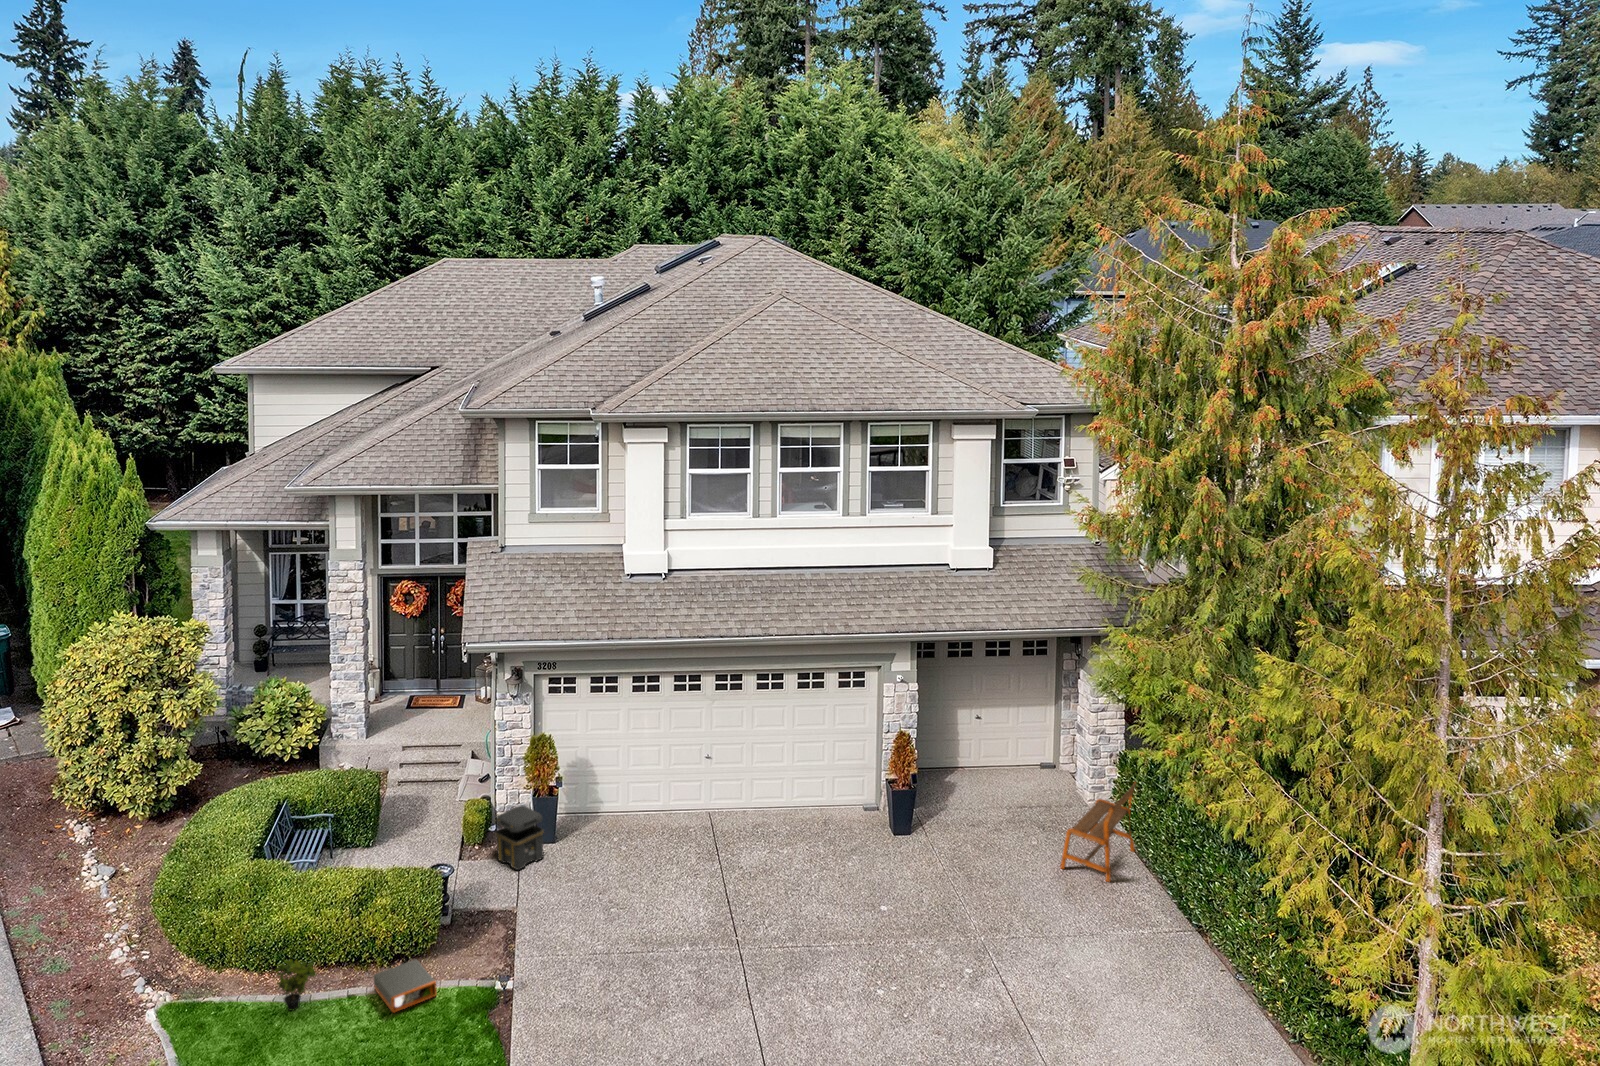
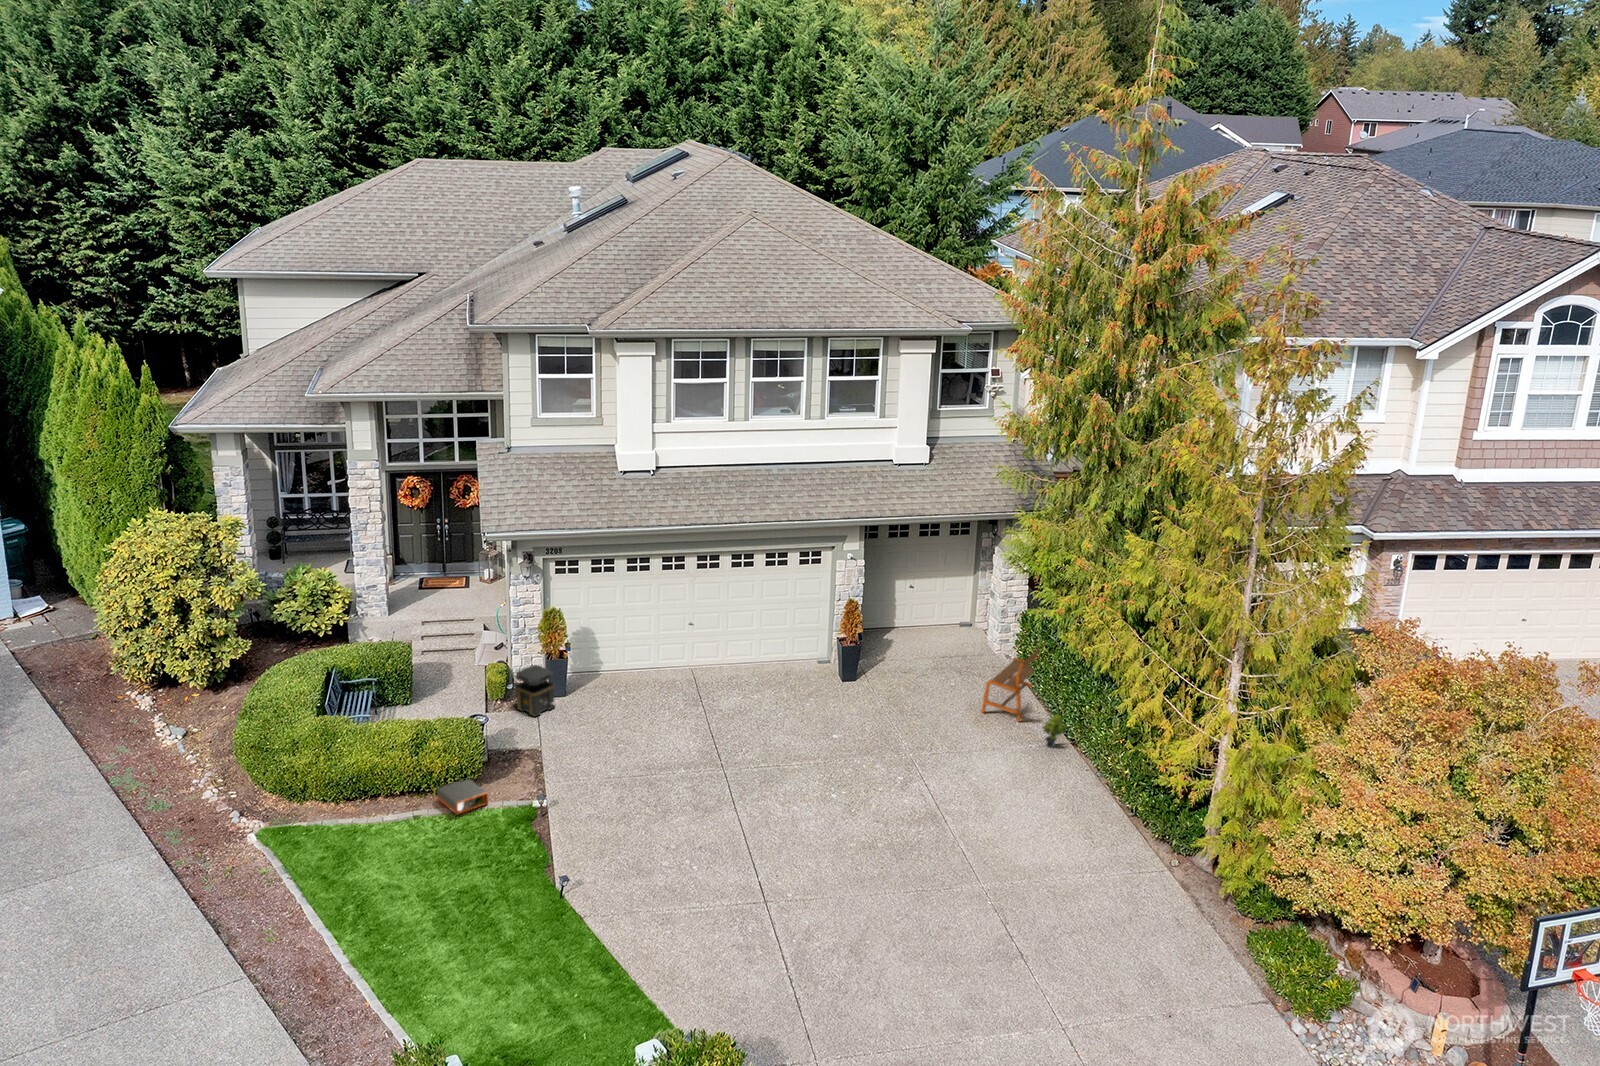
potted plant: present [275,960,317,1011] -> present [1043,715,1067,747]

